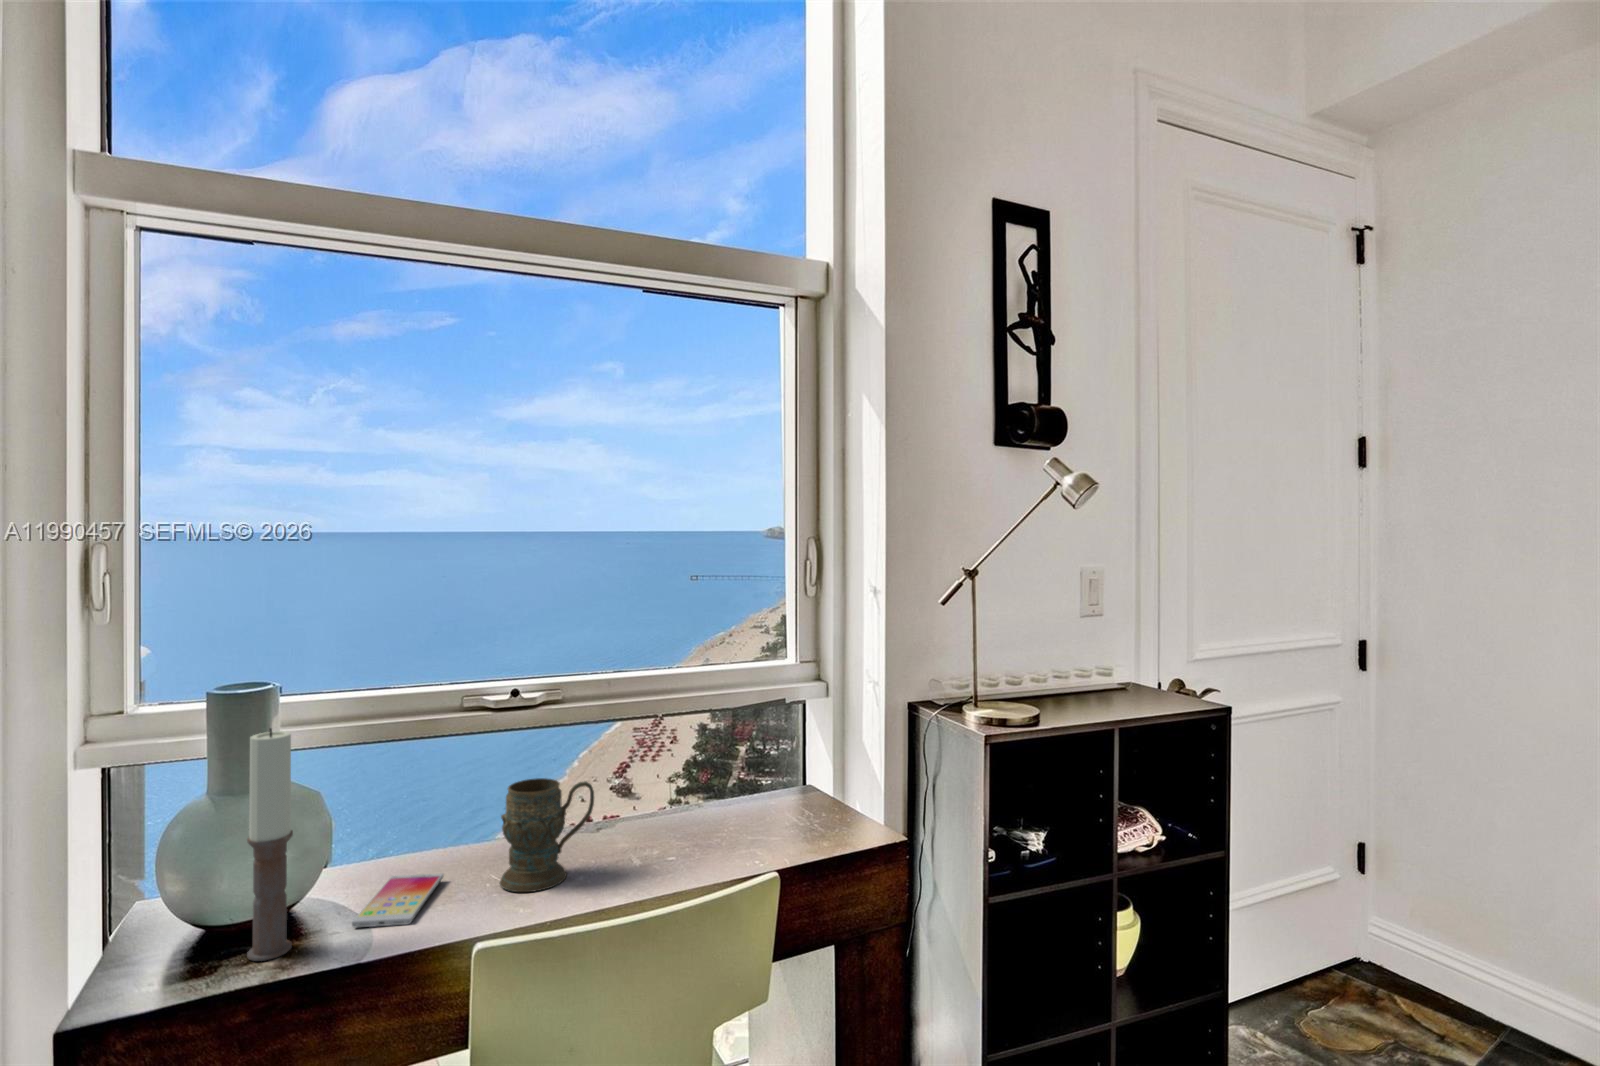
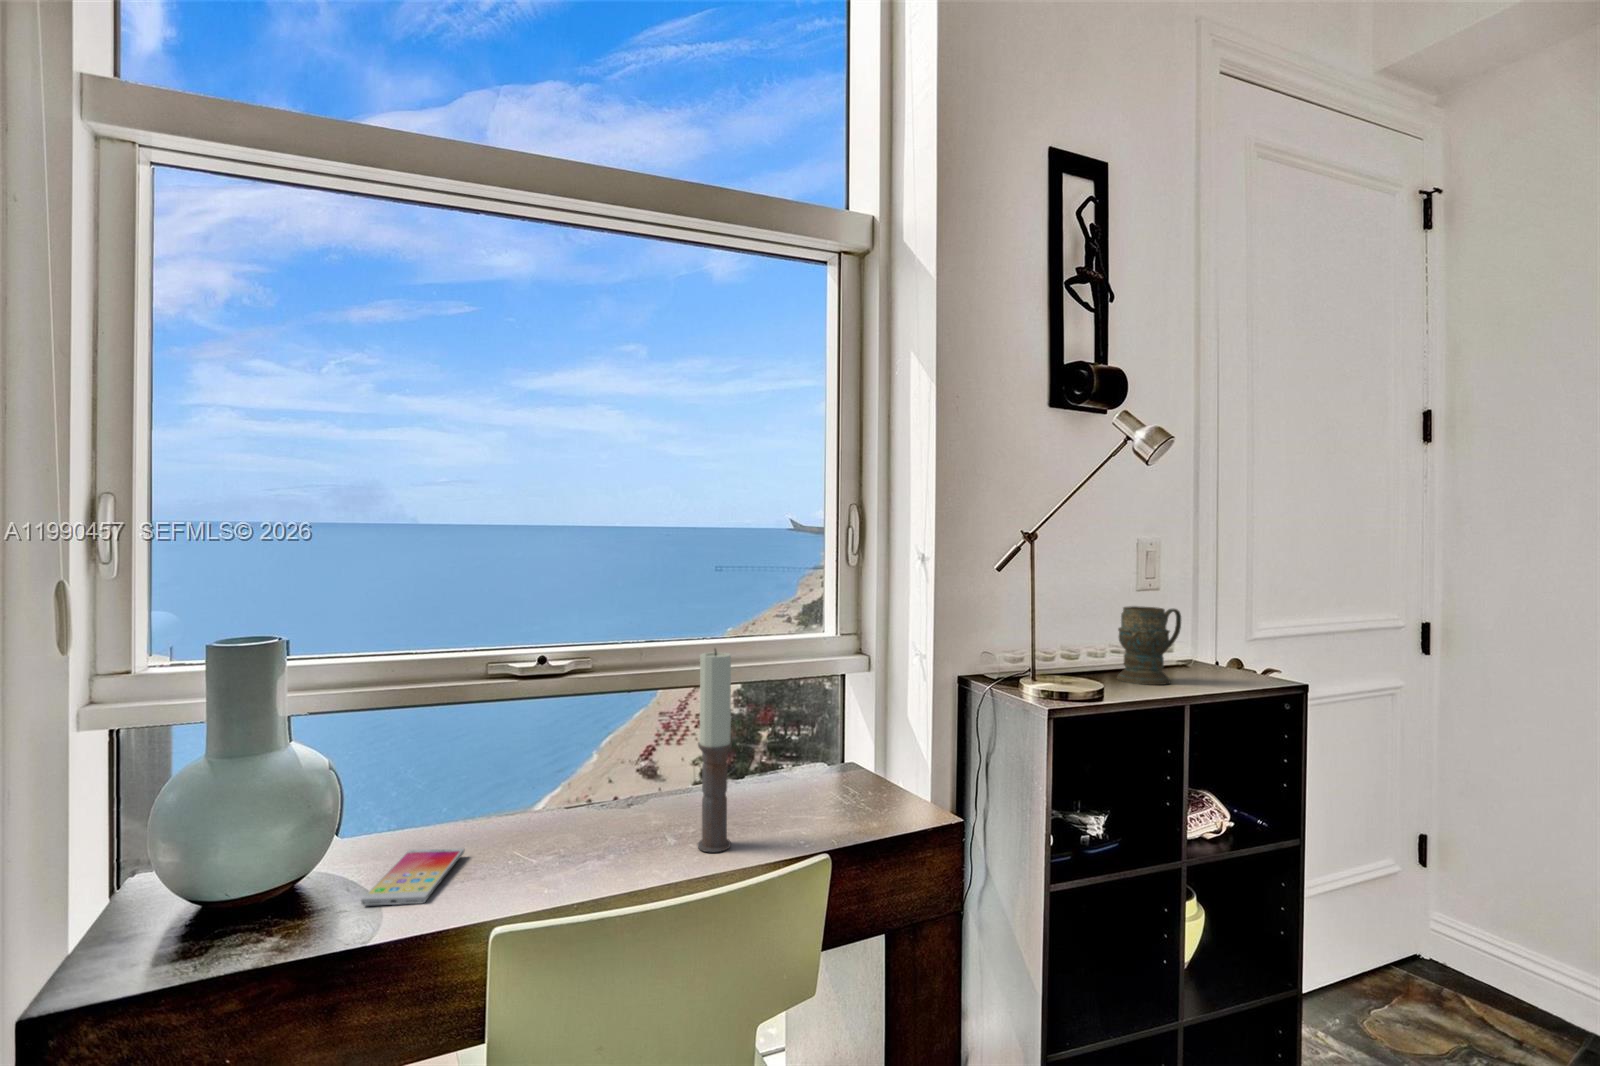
candle: present [247,728,293,961] -> present [698,649,732,852]
mug: present [500,778,594,892] -> present [1117,606,1181,685]

